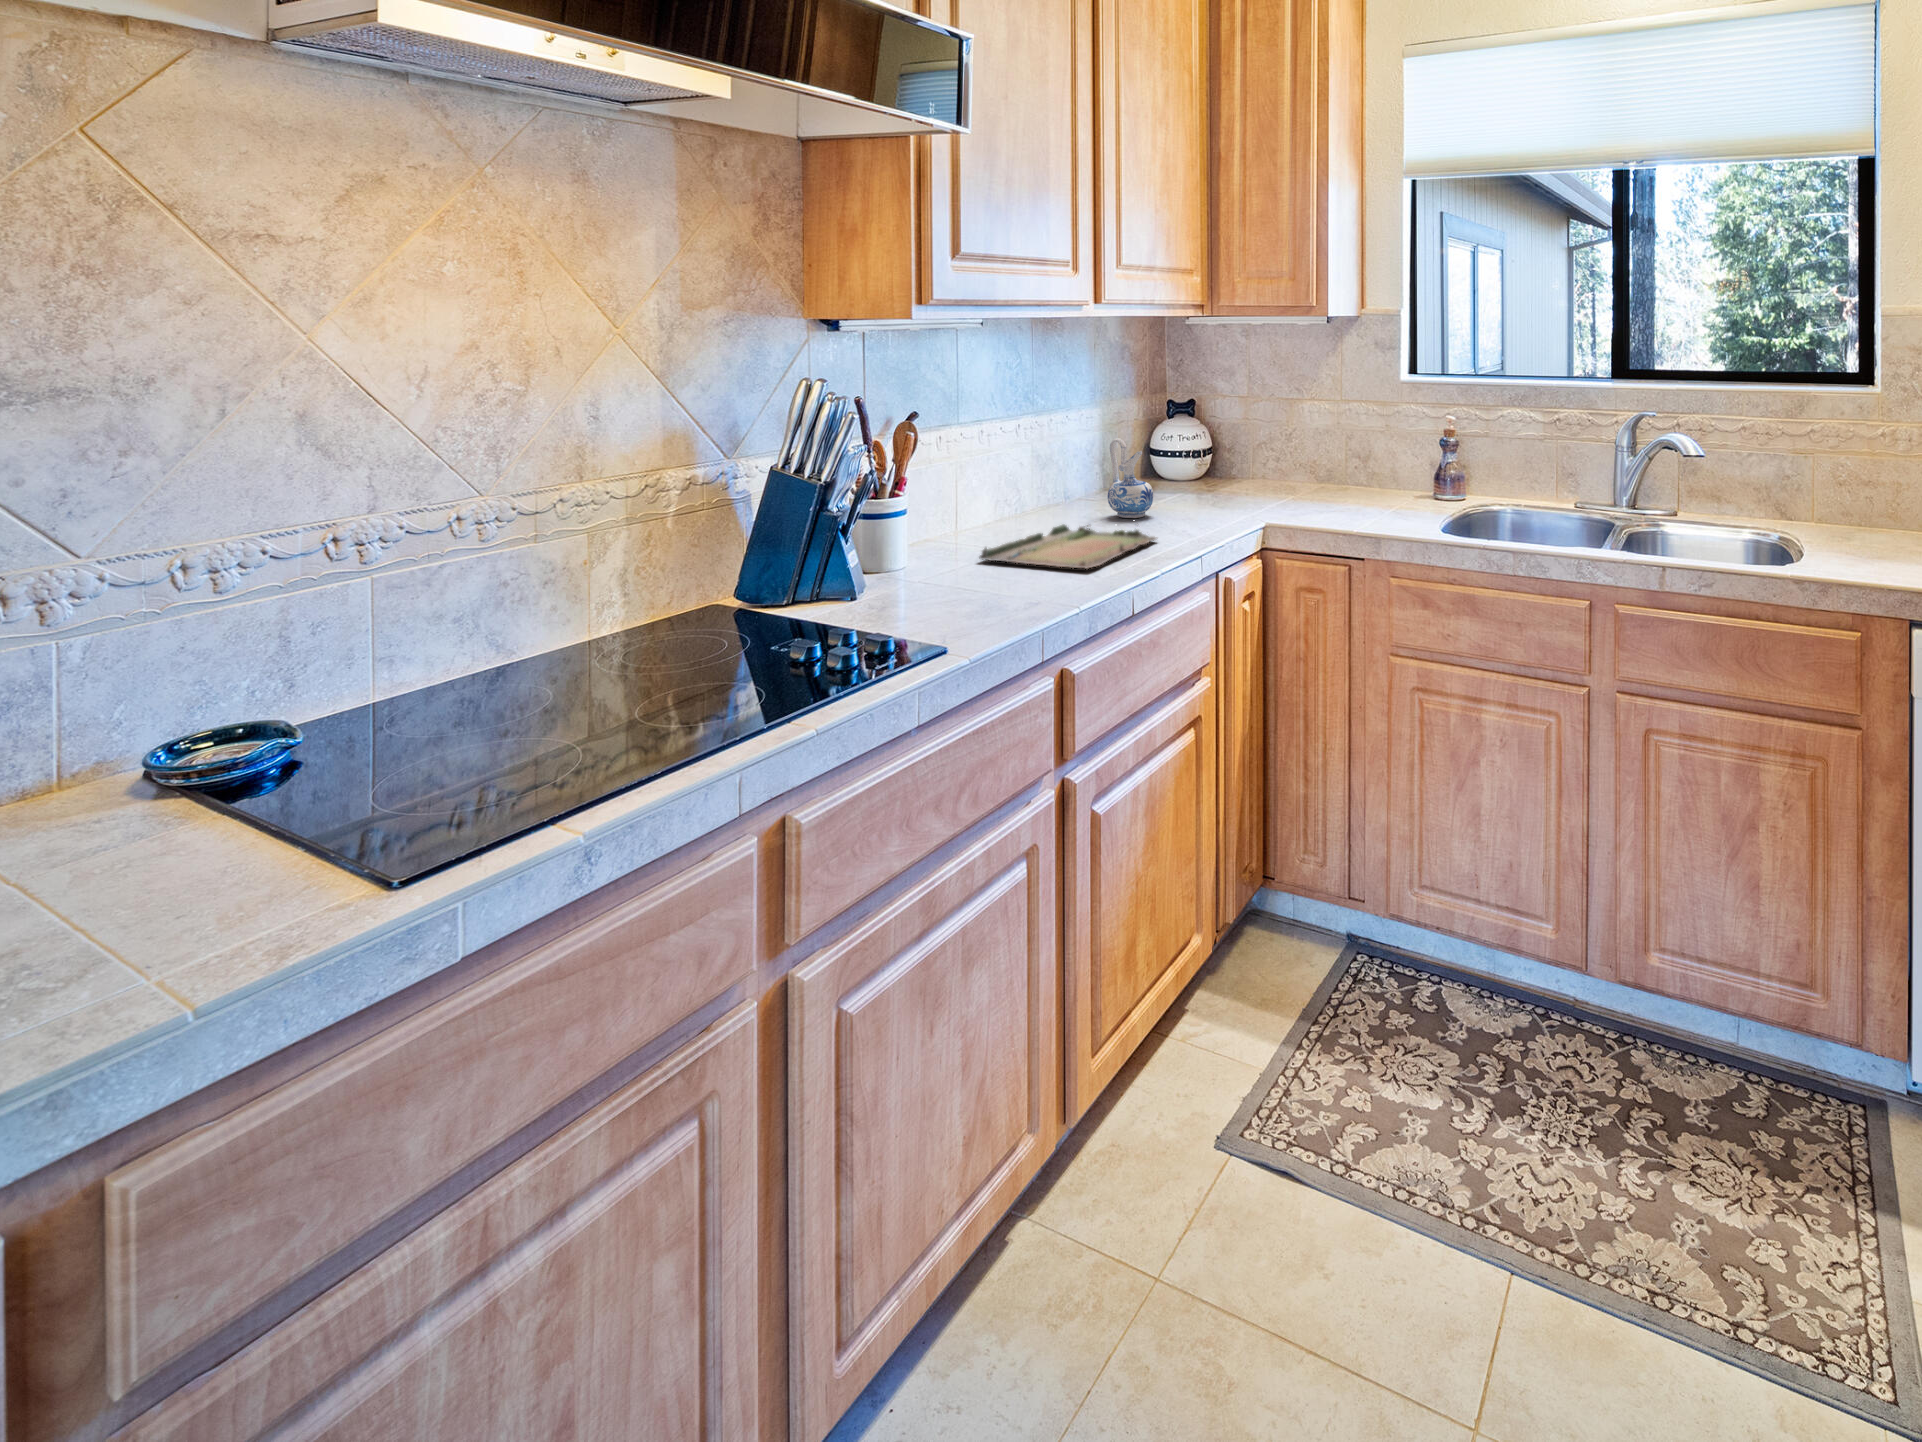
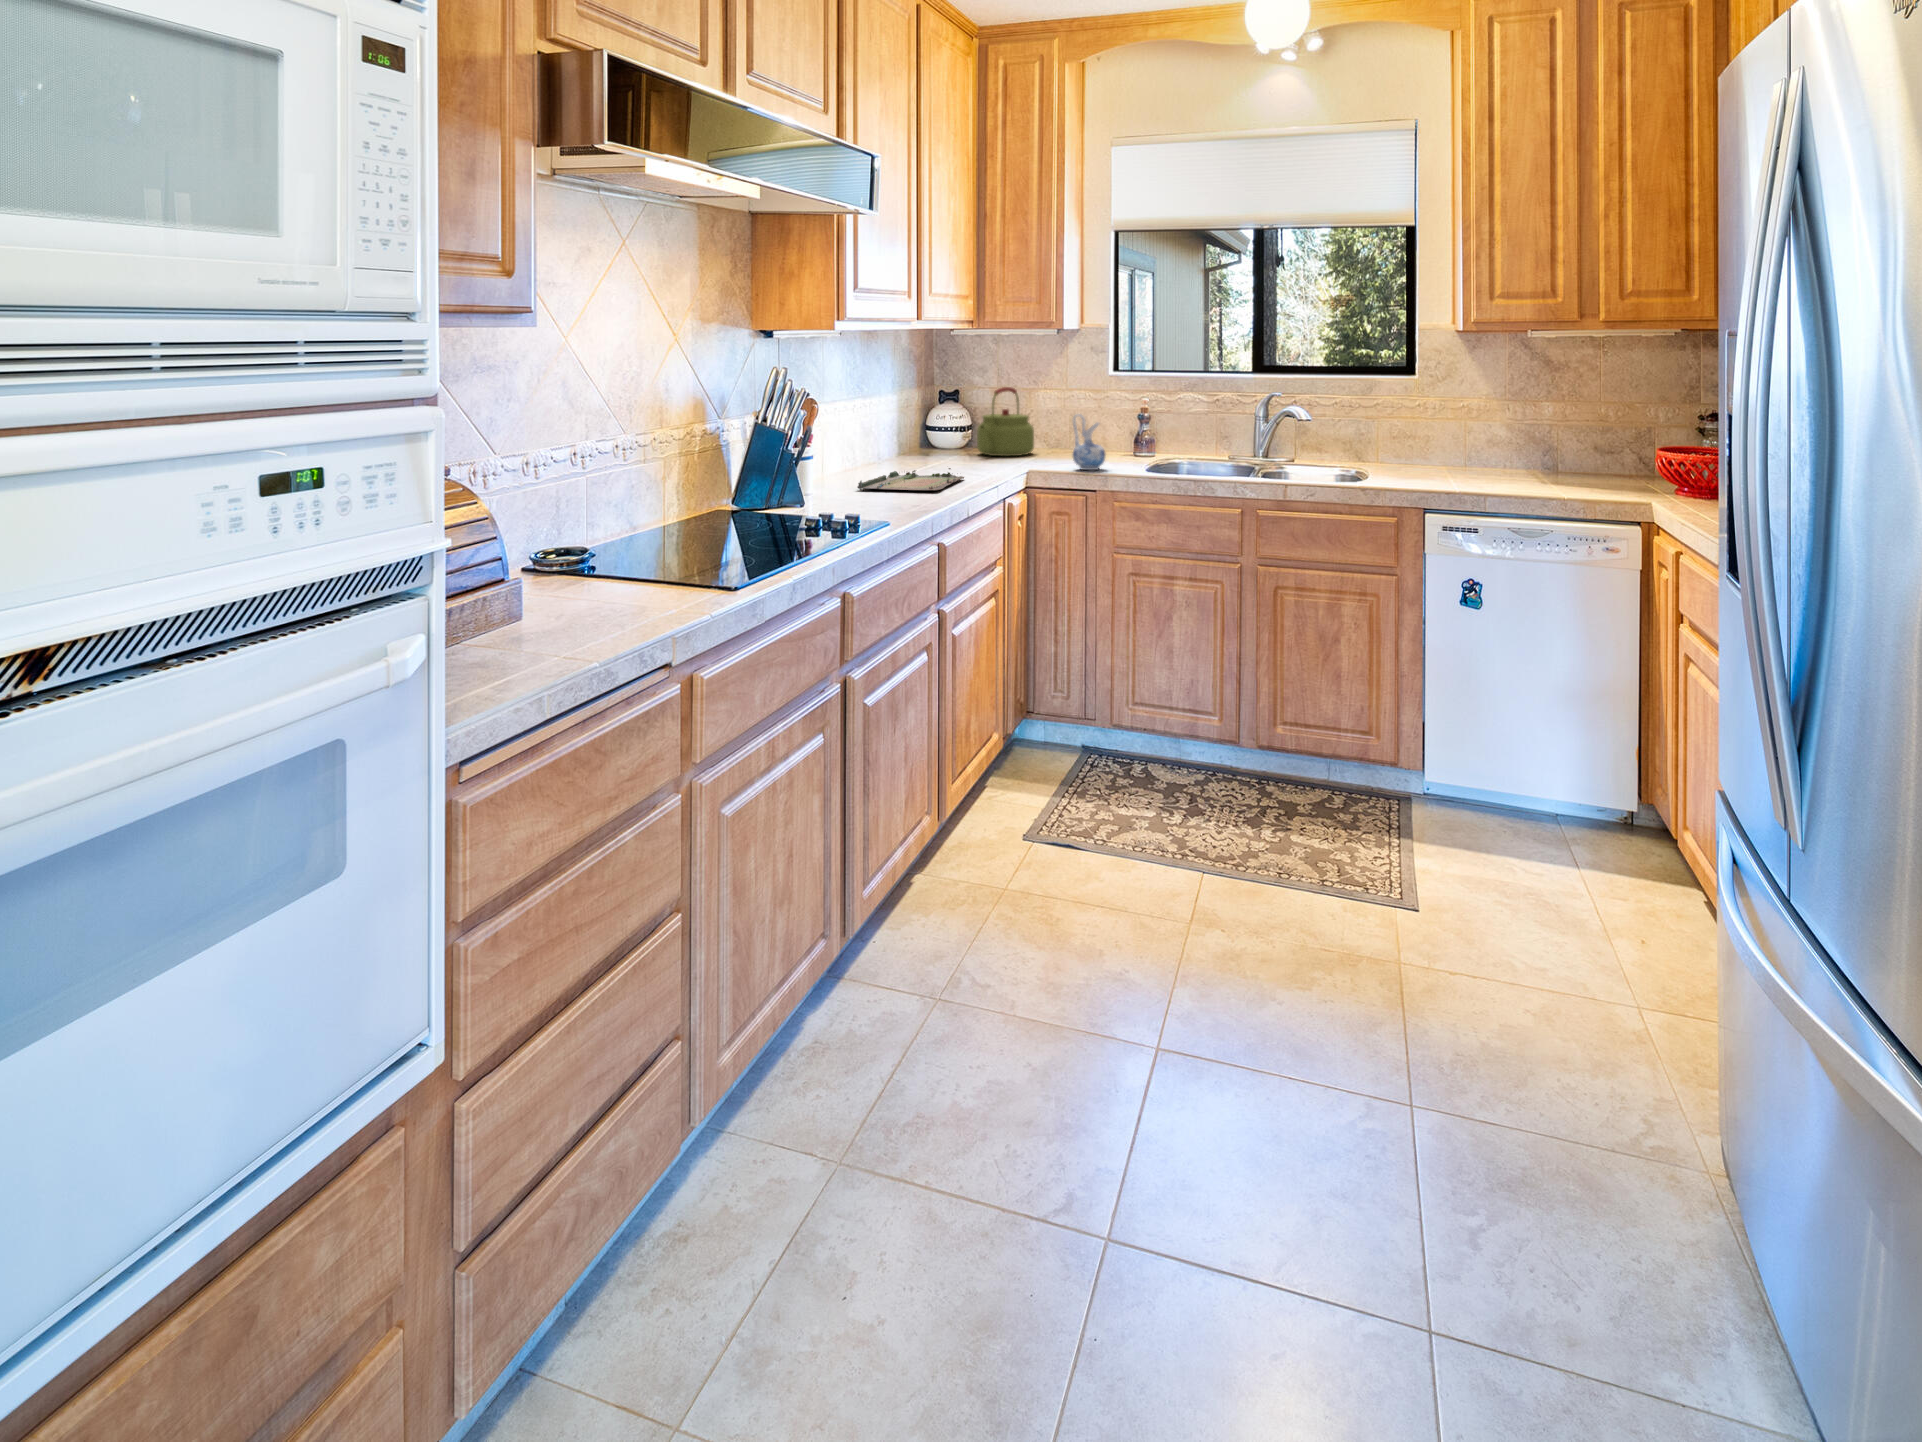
kettle: none [1214,397,1295,494] -> present [977,387,1034,456]
ceramic pitcher: present [1108,438,1153,518] -> present [1072,414,1105,470]

